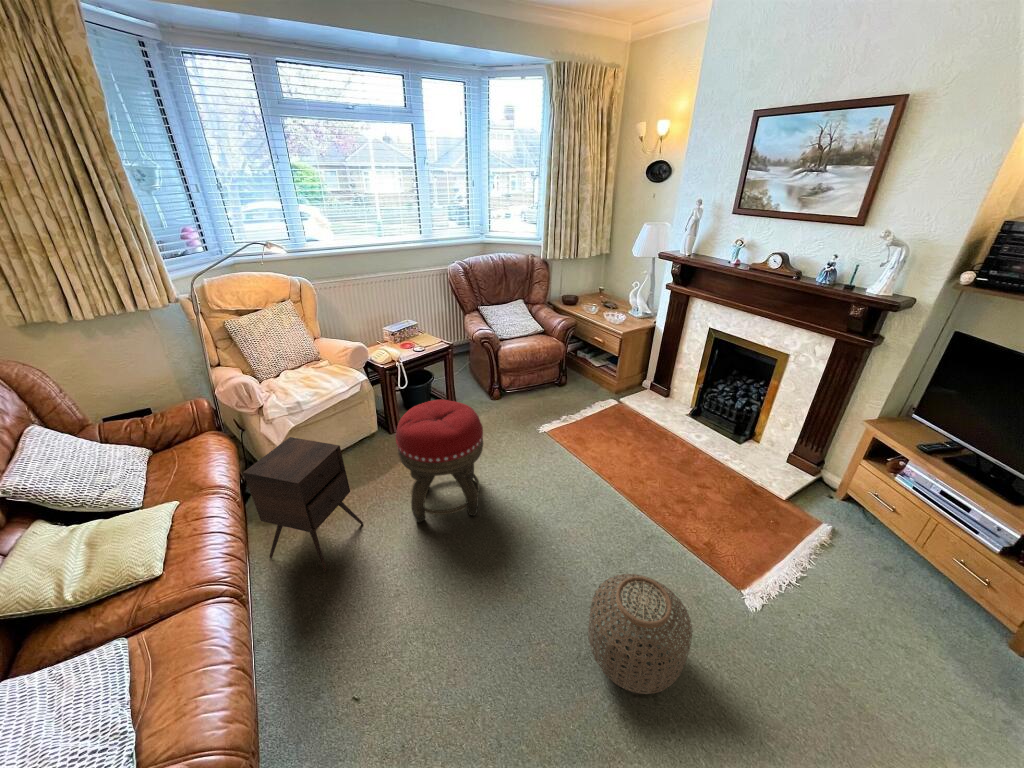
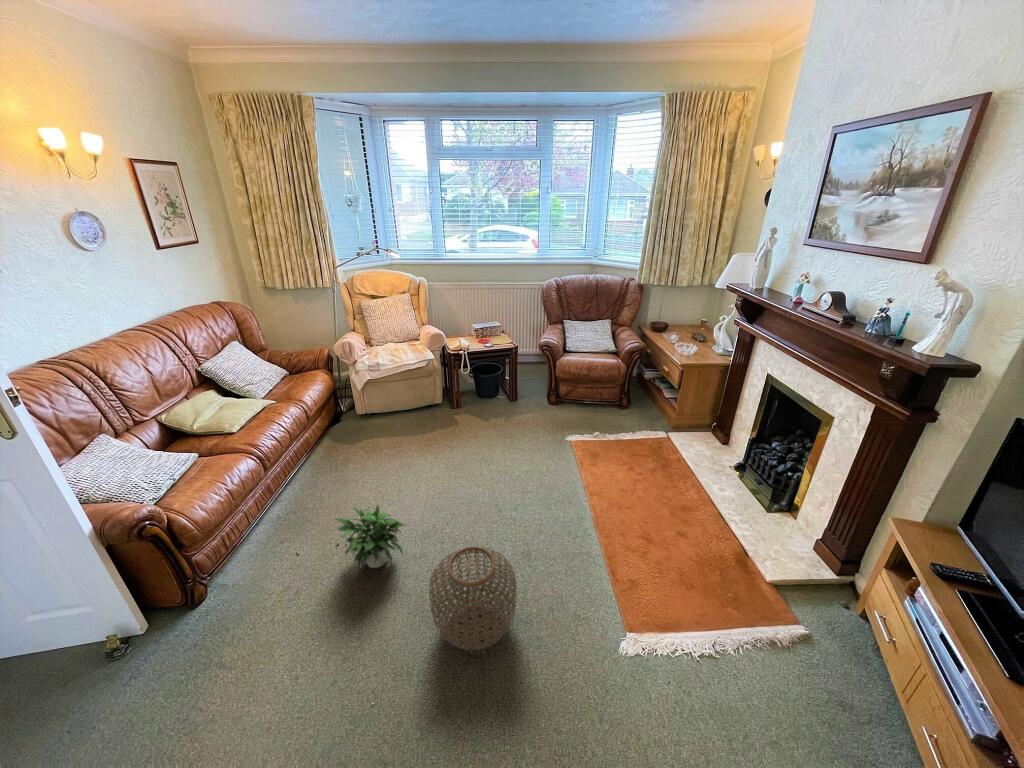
footstool: present [396,400,483,523] -> none [408,380,480,481]
side table: present [243,437,363,572] -> none [309,382,385,479]
potted plant: none [397,580,511,670] -> present [335,504,405,568]

